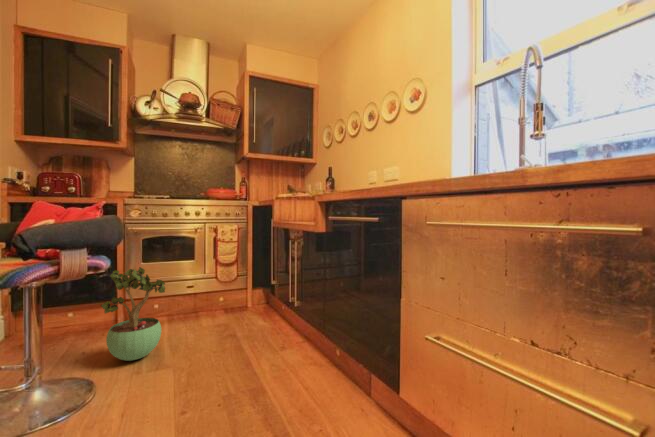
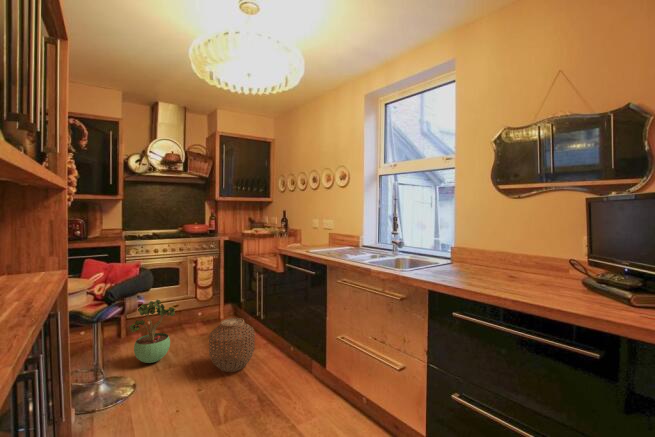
woven basket: none [205,299,278,386] -> present [209,318,255,372]

